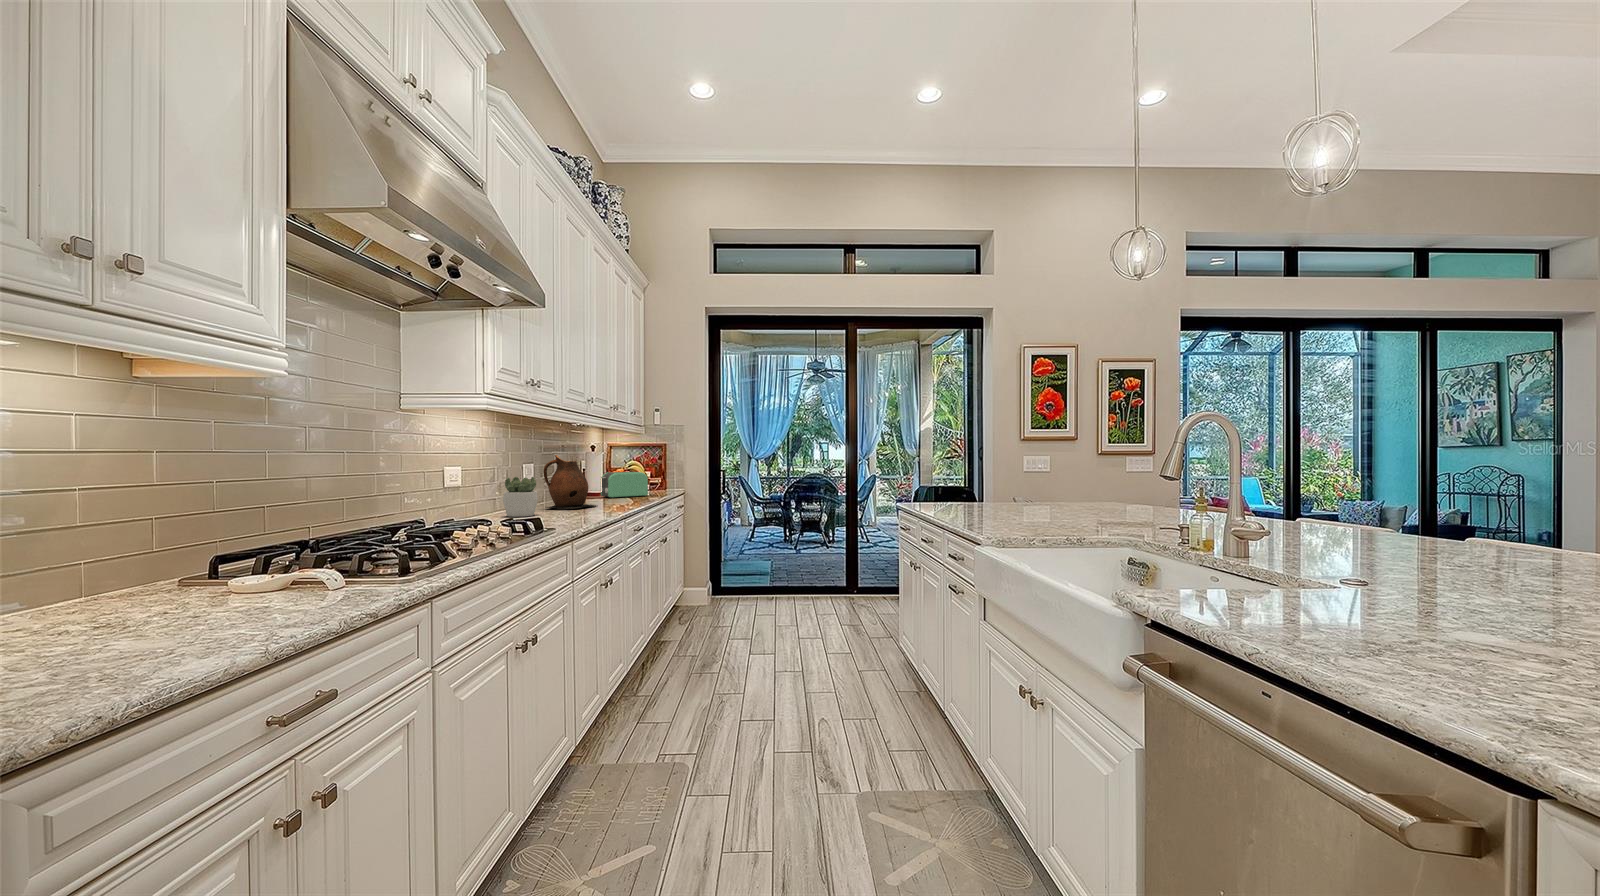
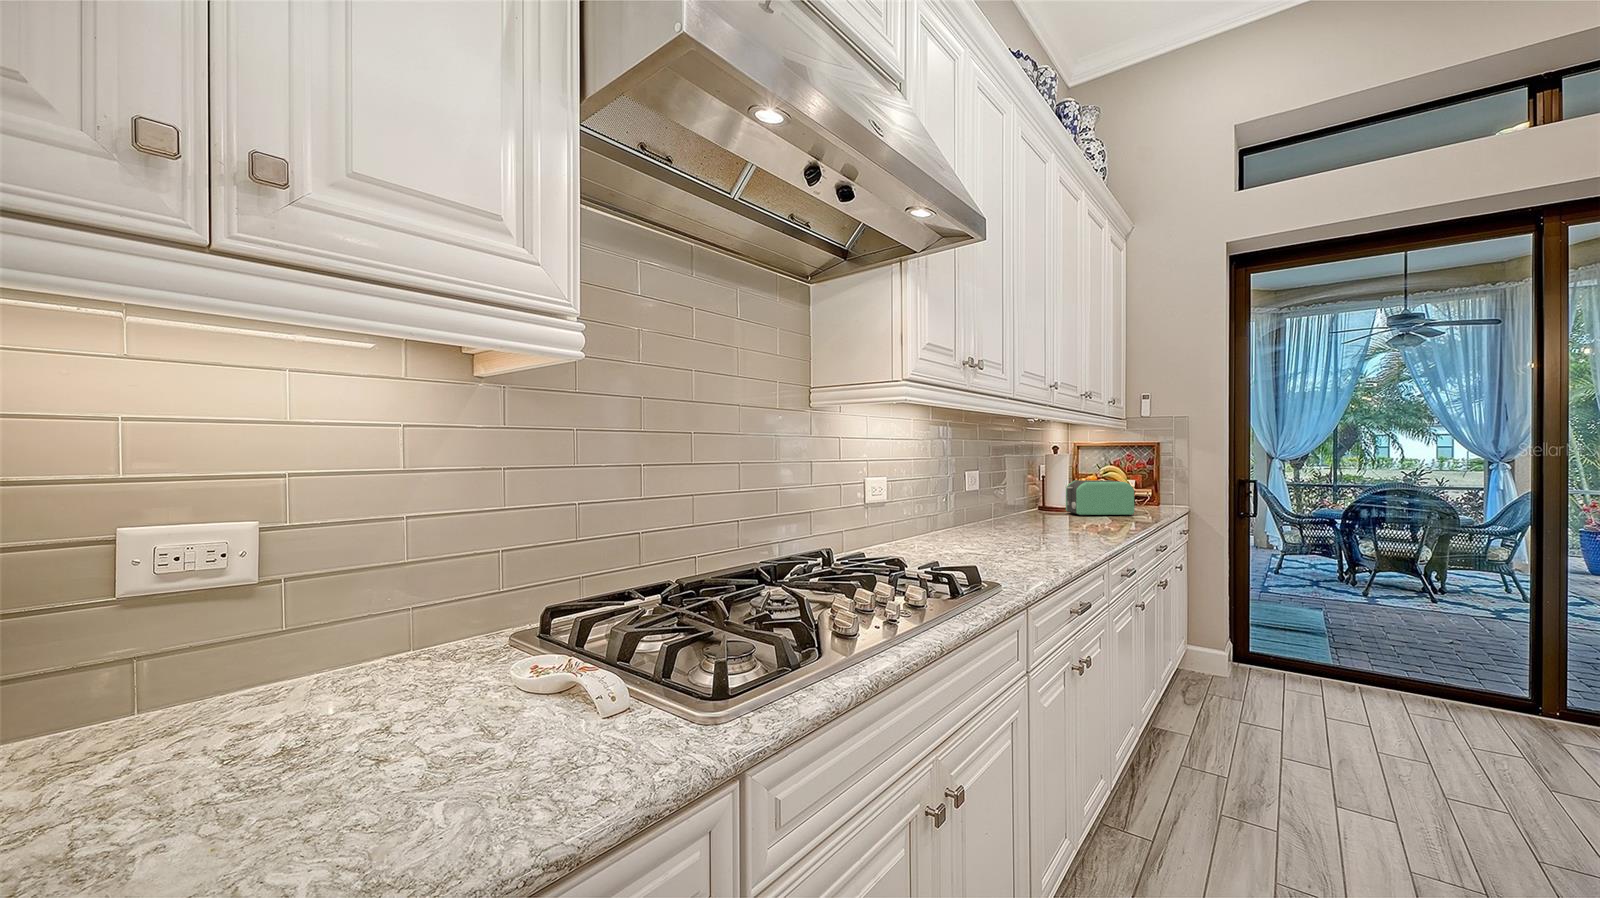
ceramic pitcher: present [543,455,597,509] -> none [990,459,1063,534]
succulent plant: present [503,477,538,517] -> none [939,488,982,542]

